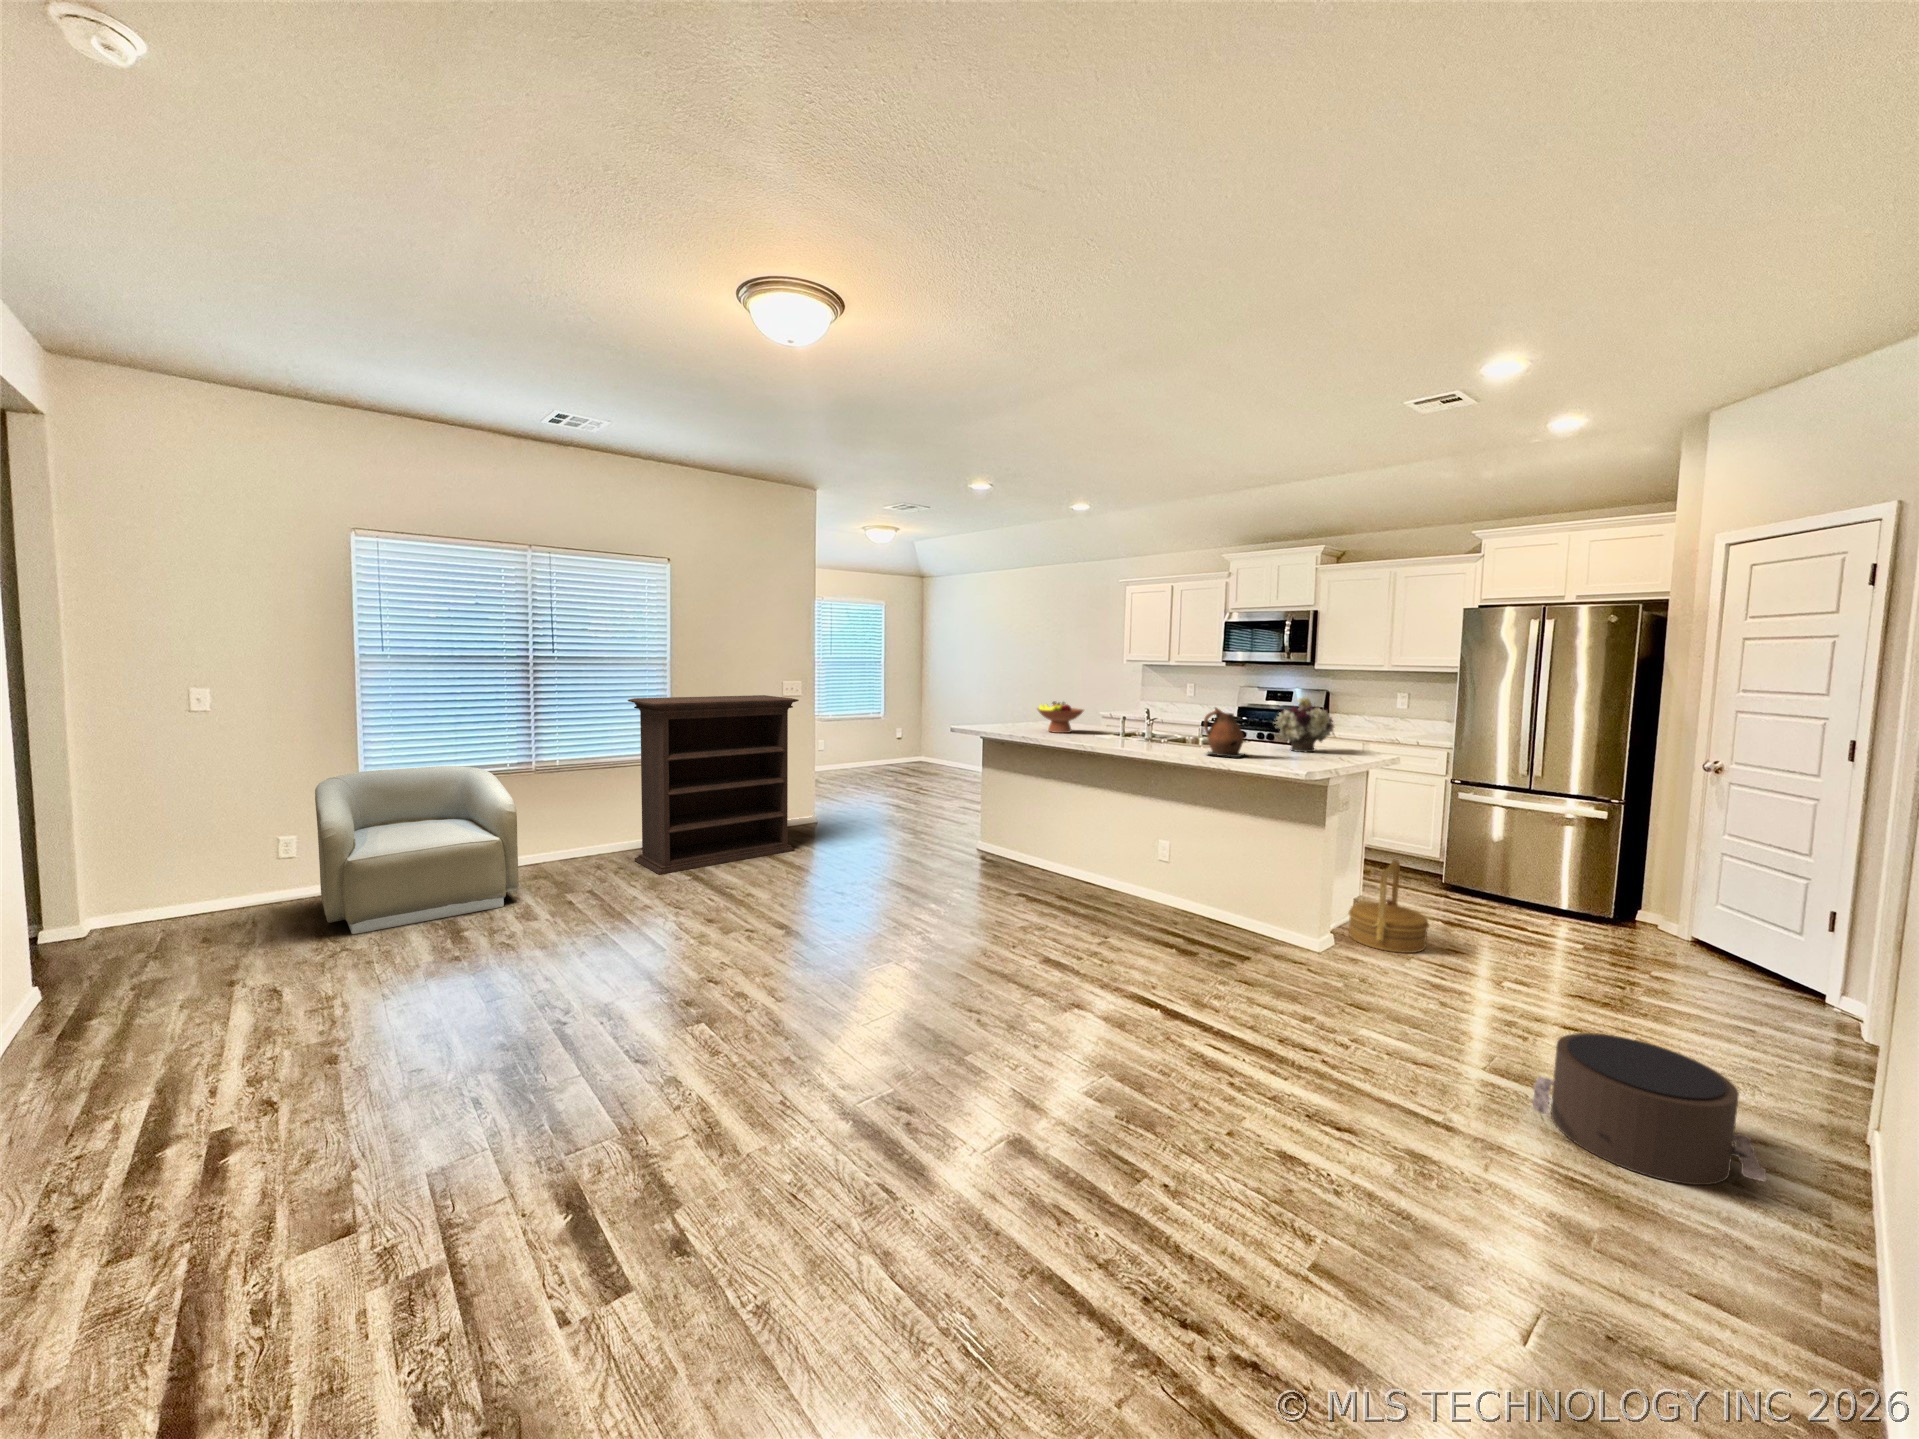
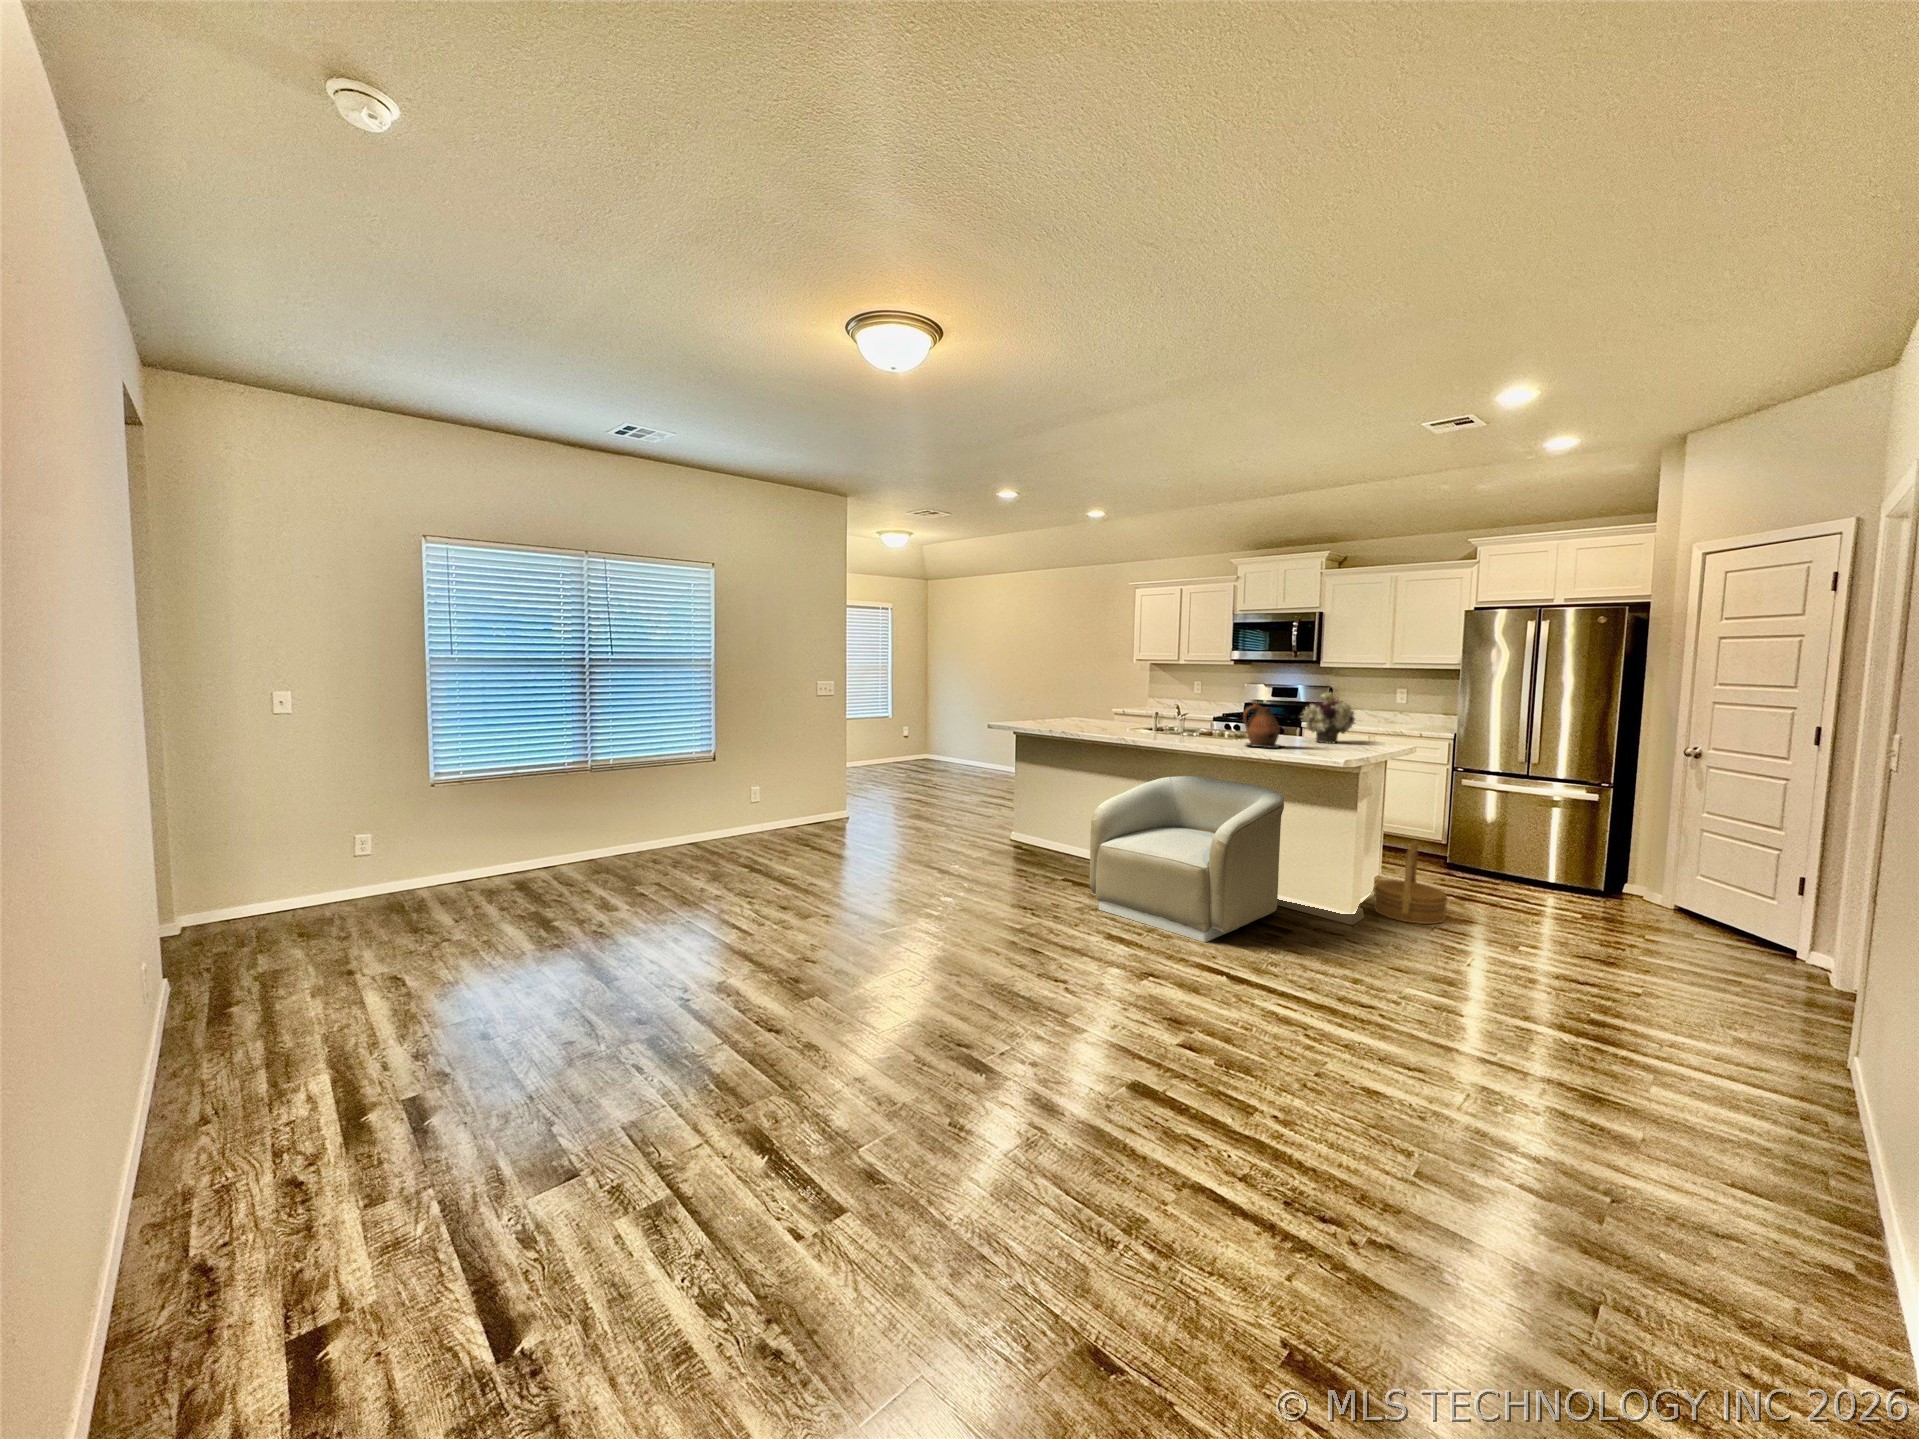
bookshelf: present [628,695,799,875] -> none [679,695,840,868]
fruit bowl: present [1037,701,1083,733] -> none [1071,698,1116,728]
armchair: present [315,766,519,934] -> present [1090,776,1284,942]
pouf: present [1533,1033,1766,1185] -> none [1569,982,1774,1103]

